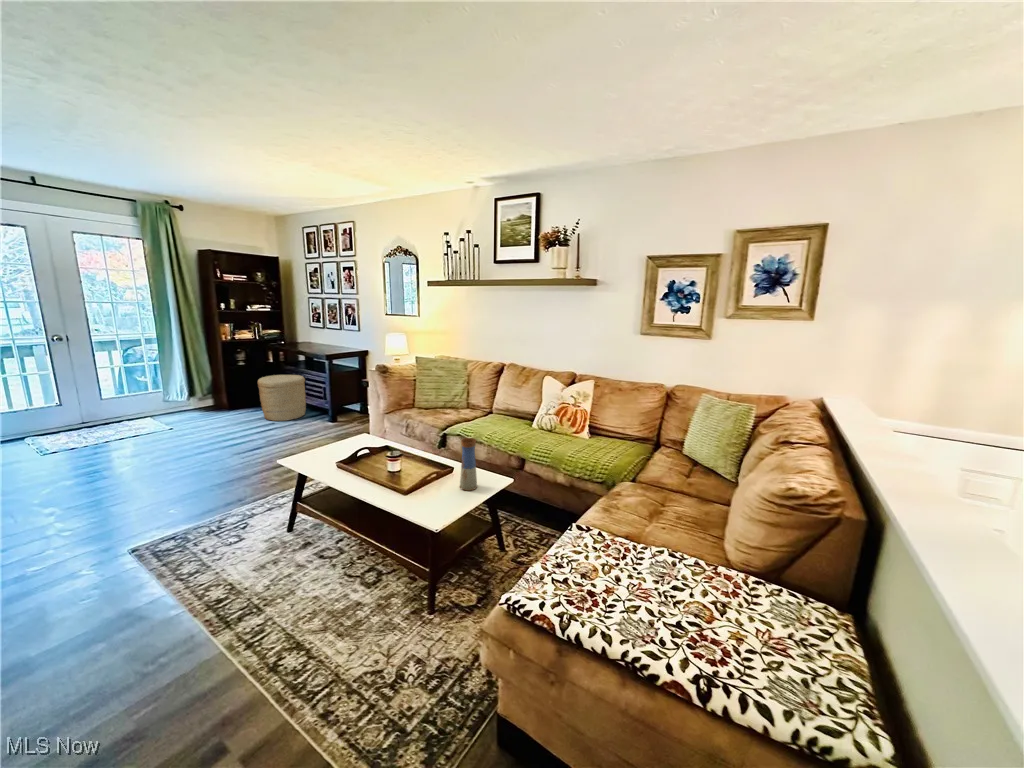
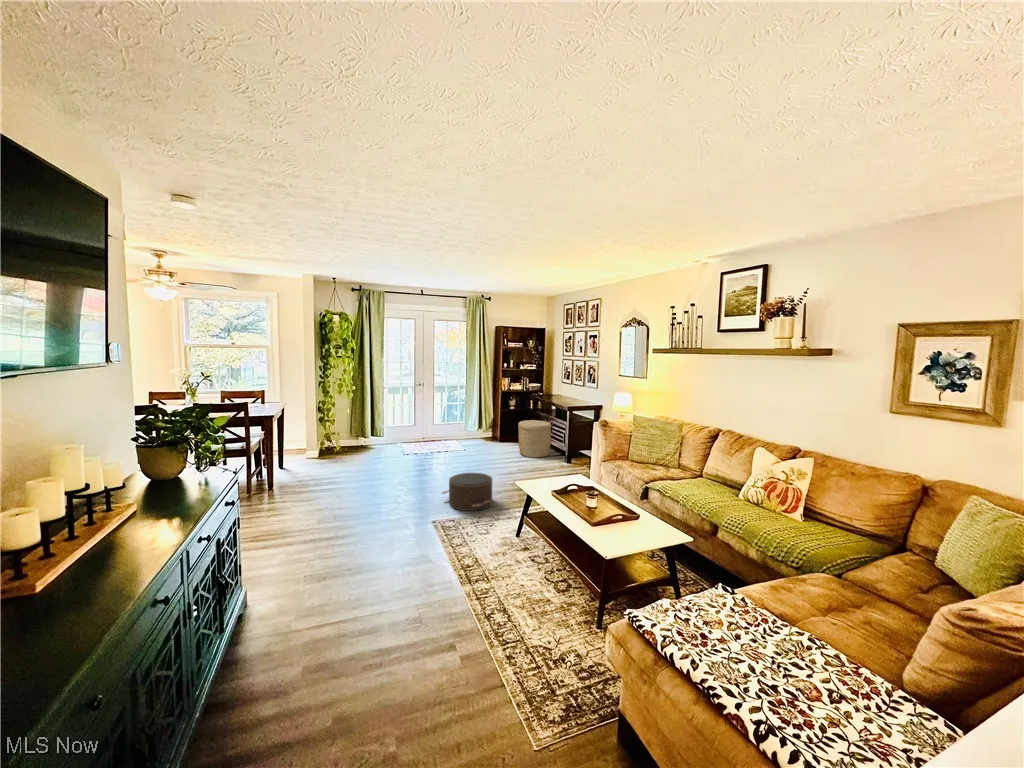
vase: present [460,438,477,491] -> none [638,492,655,539]
pouf: none [142,454,242,513] -> present [442,473,493,511]

